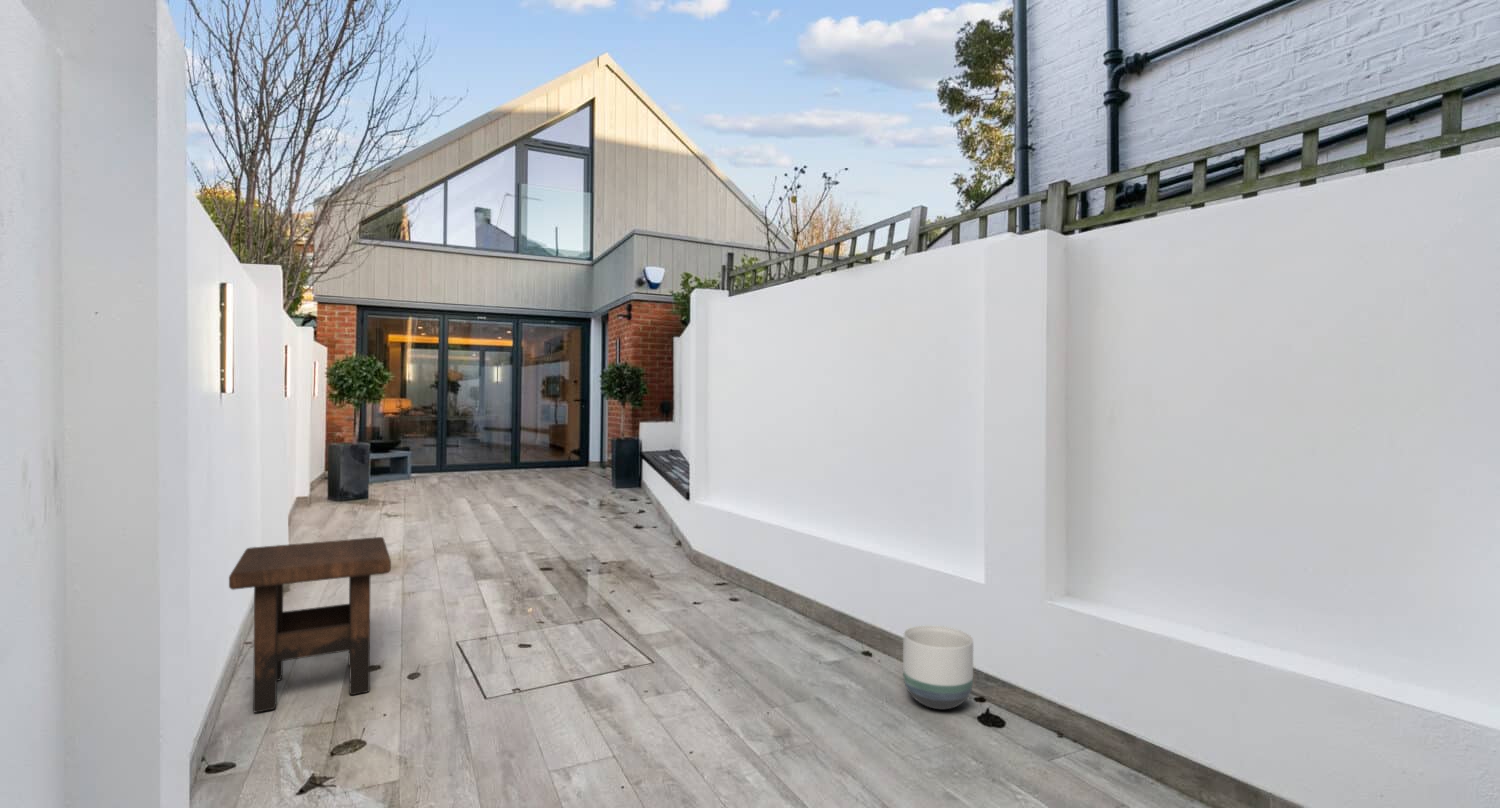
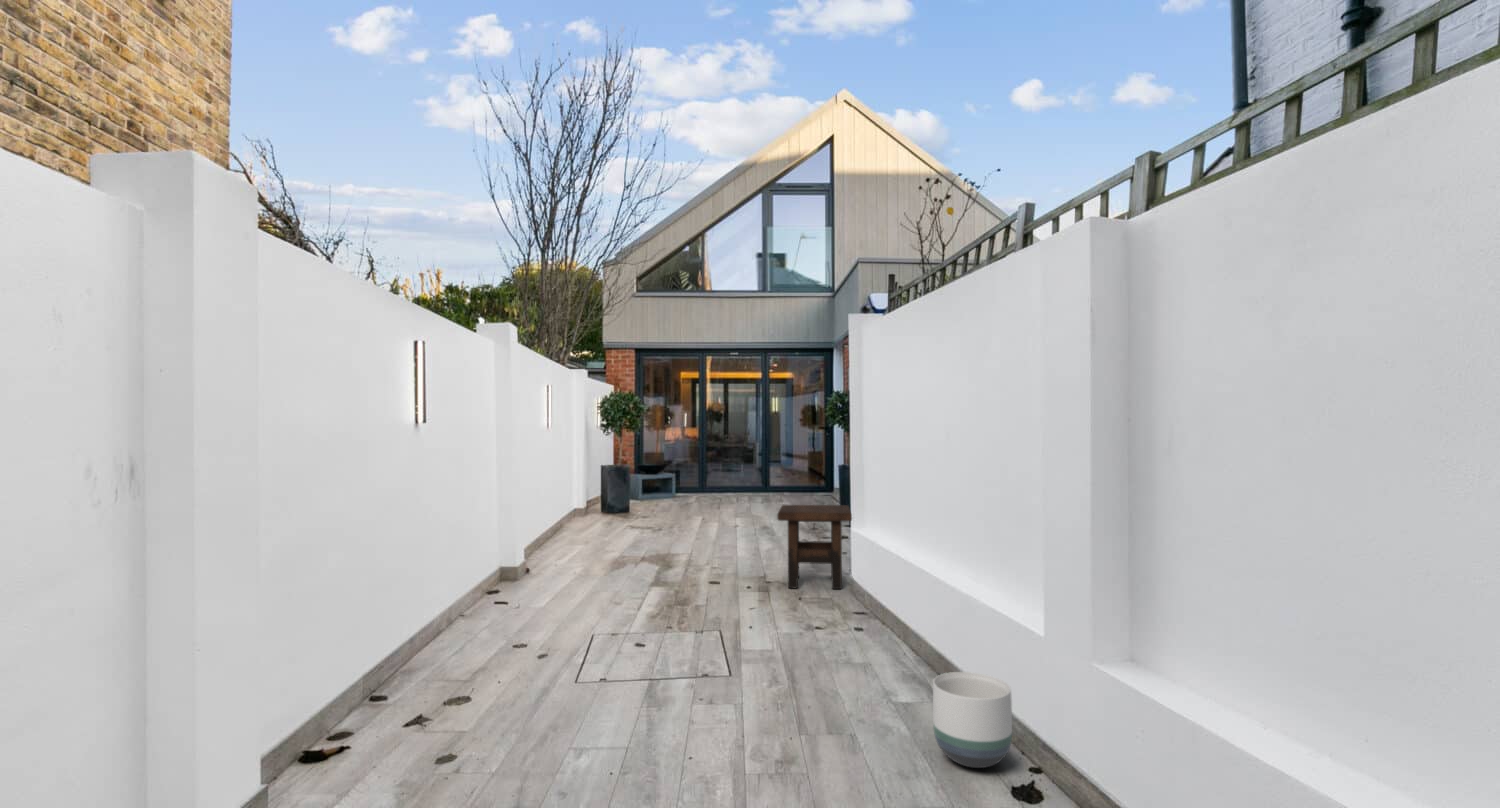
side table: present [229,537,391,713] -> present [777,505,852,589]

